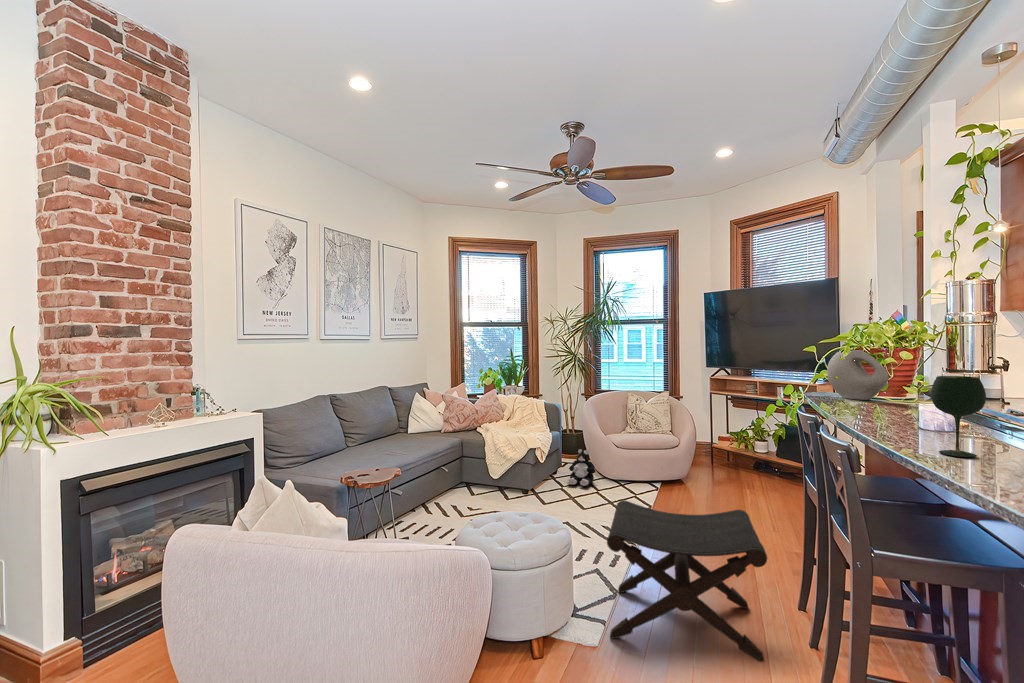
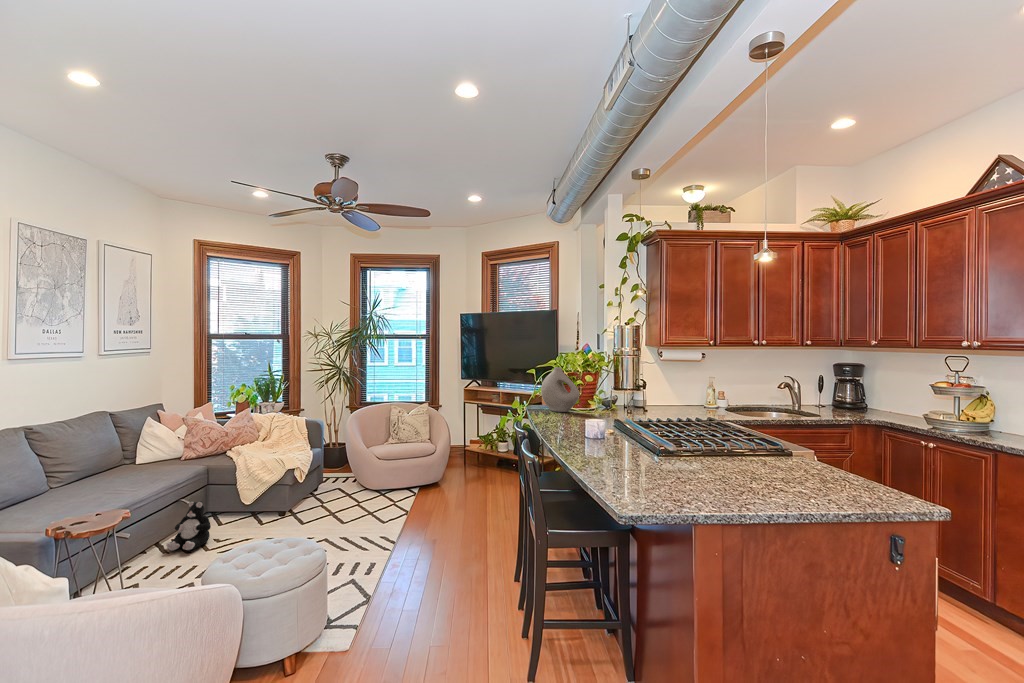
wine glass: present [931,376,986,457] -> none [588,404,617,460]
plush toy: present [568,449,595,486] -> present [166,501,211,550]
footstool: present [607,500,767,662] -> none [360,508,491,641]

